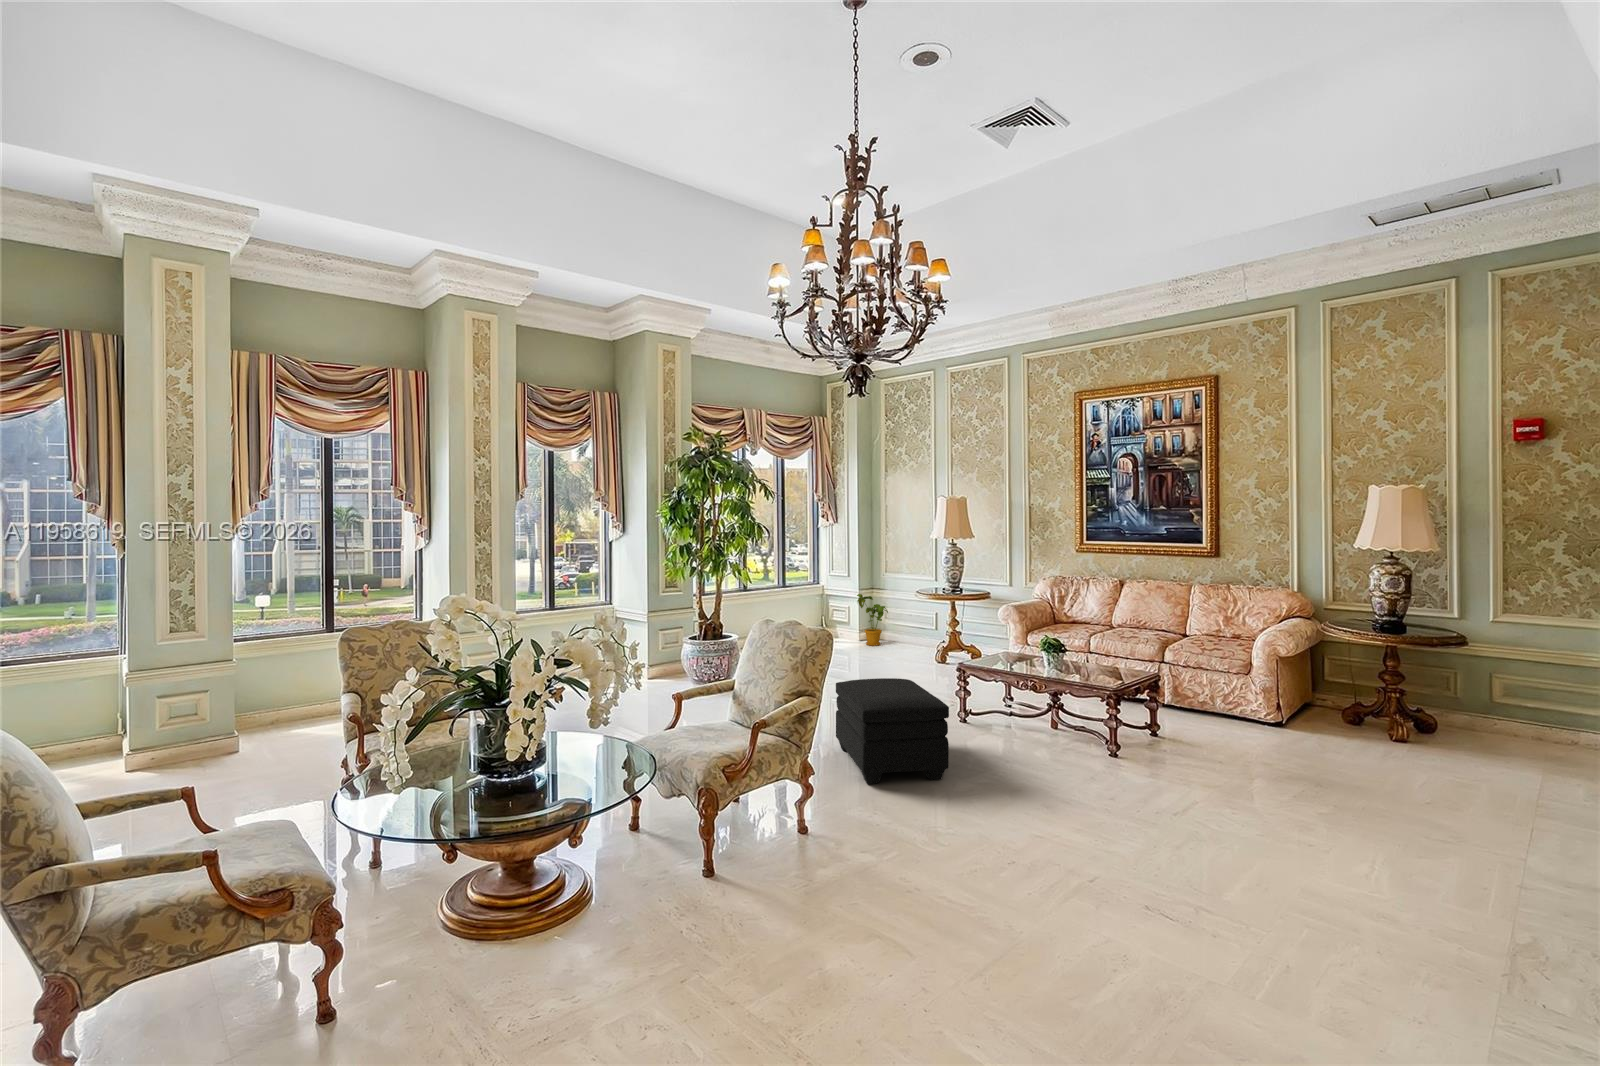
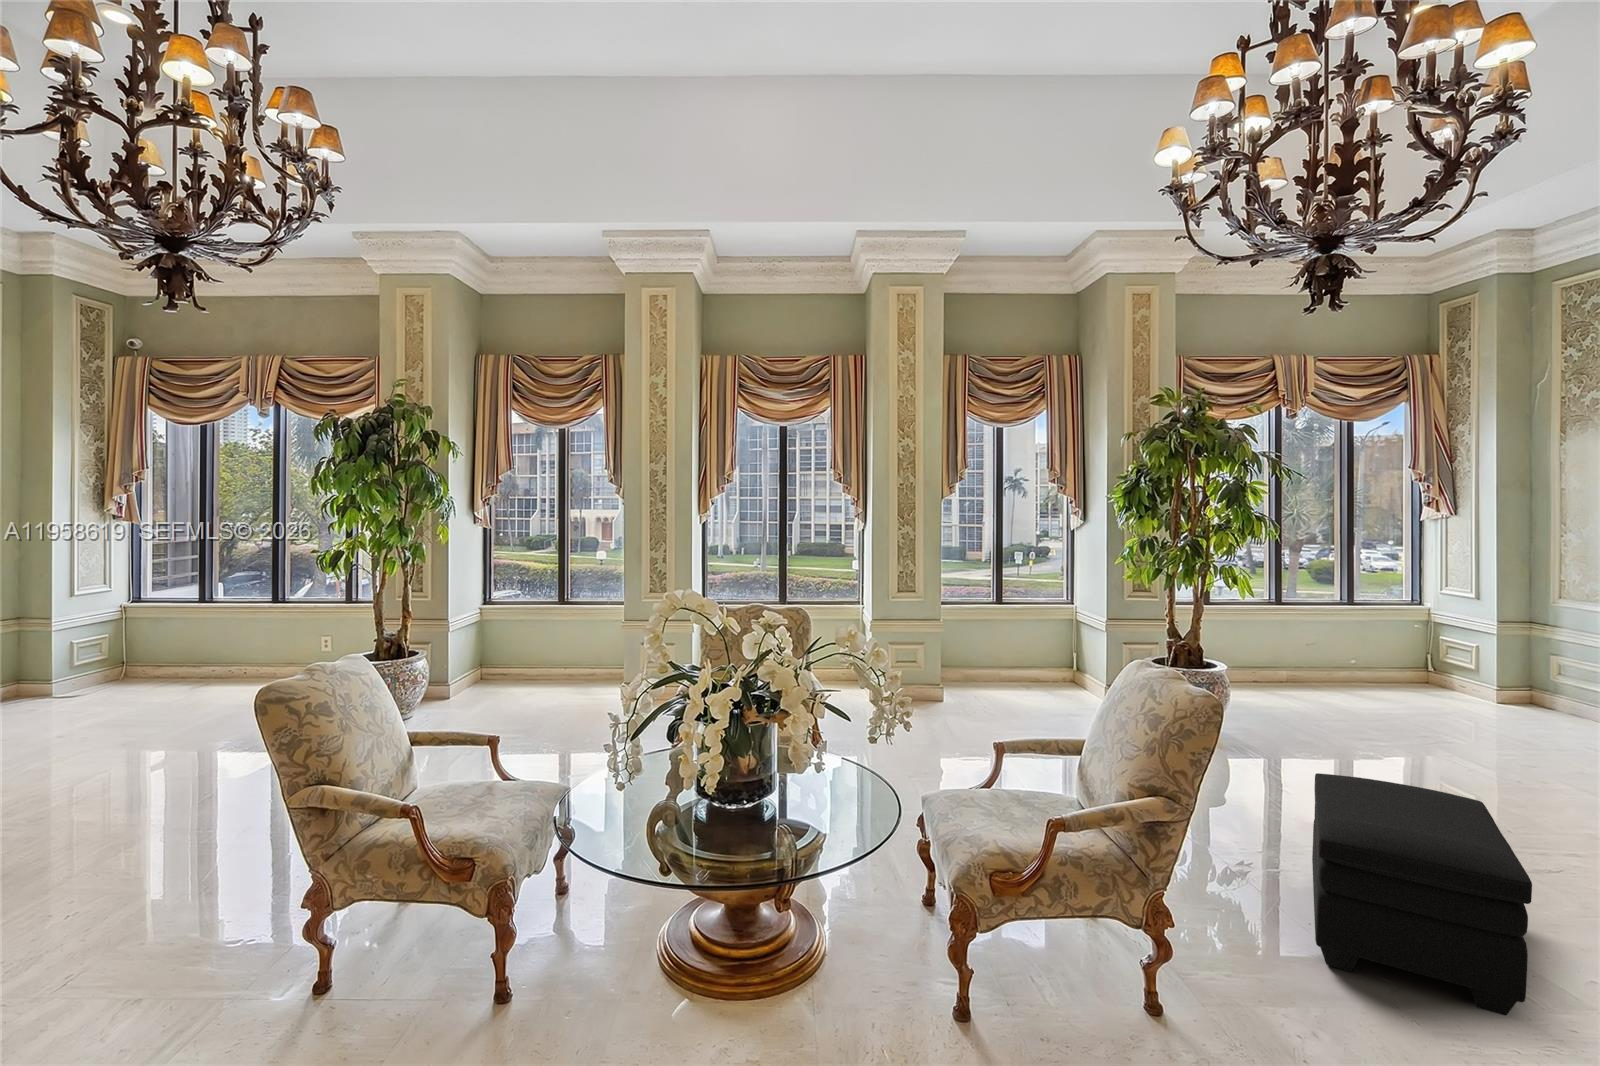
house plant: present [857,594,888,646] -> none [1480,628,1548,715]

